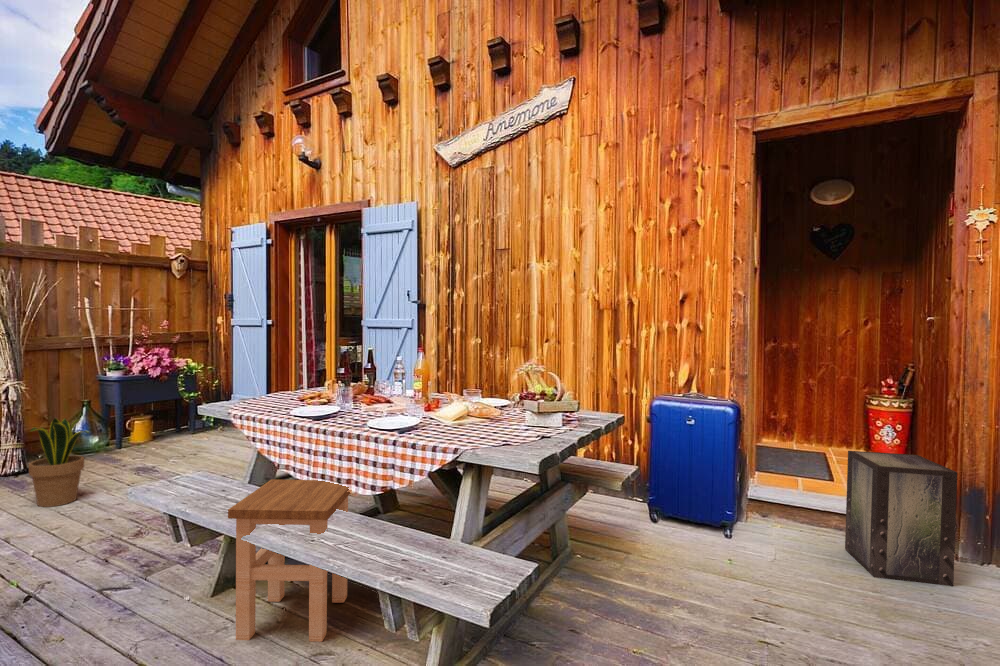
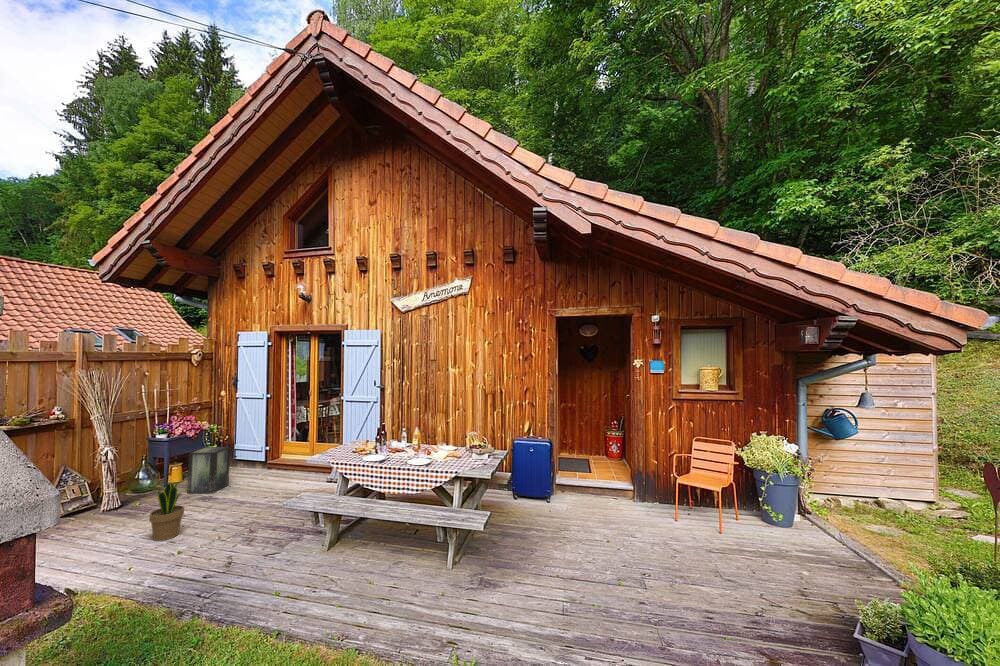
storage box: present [845,451,957,586] -> present [187,447,230,494]
stool: present [228,479,350,642] -> none [347,502,393,584]

